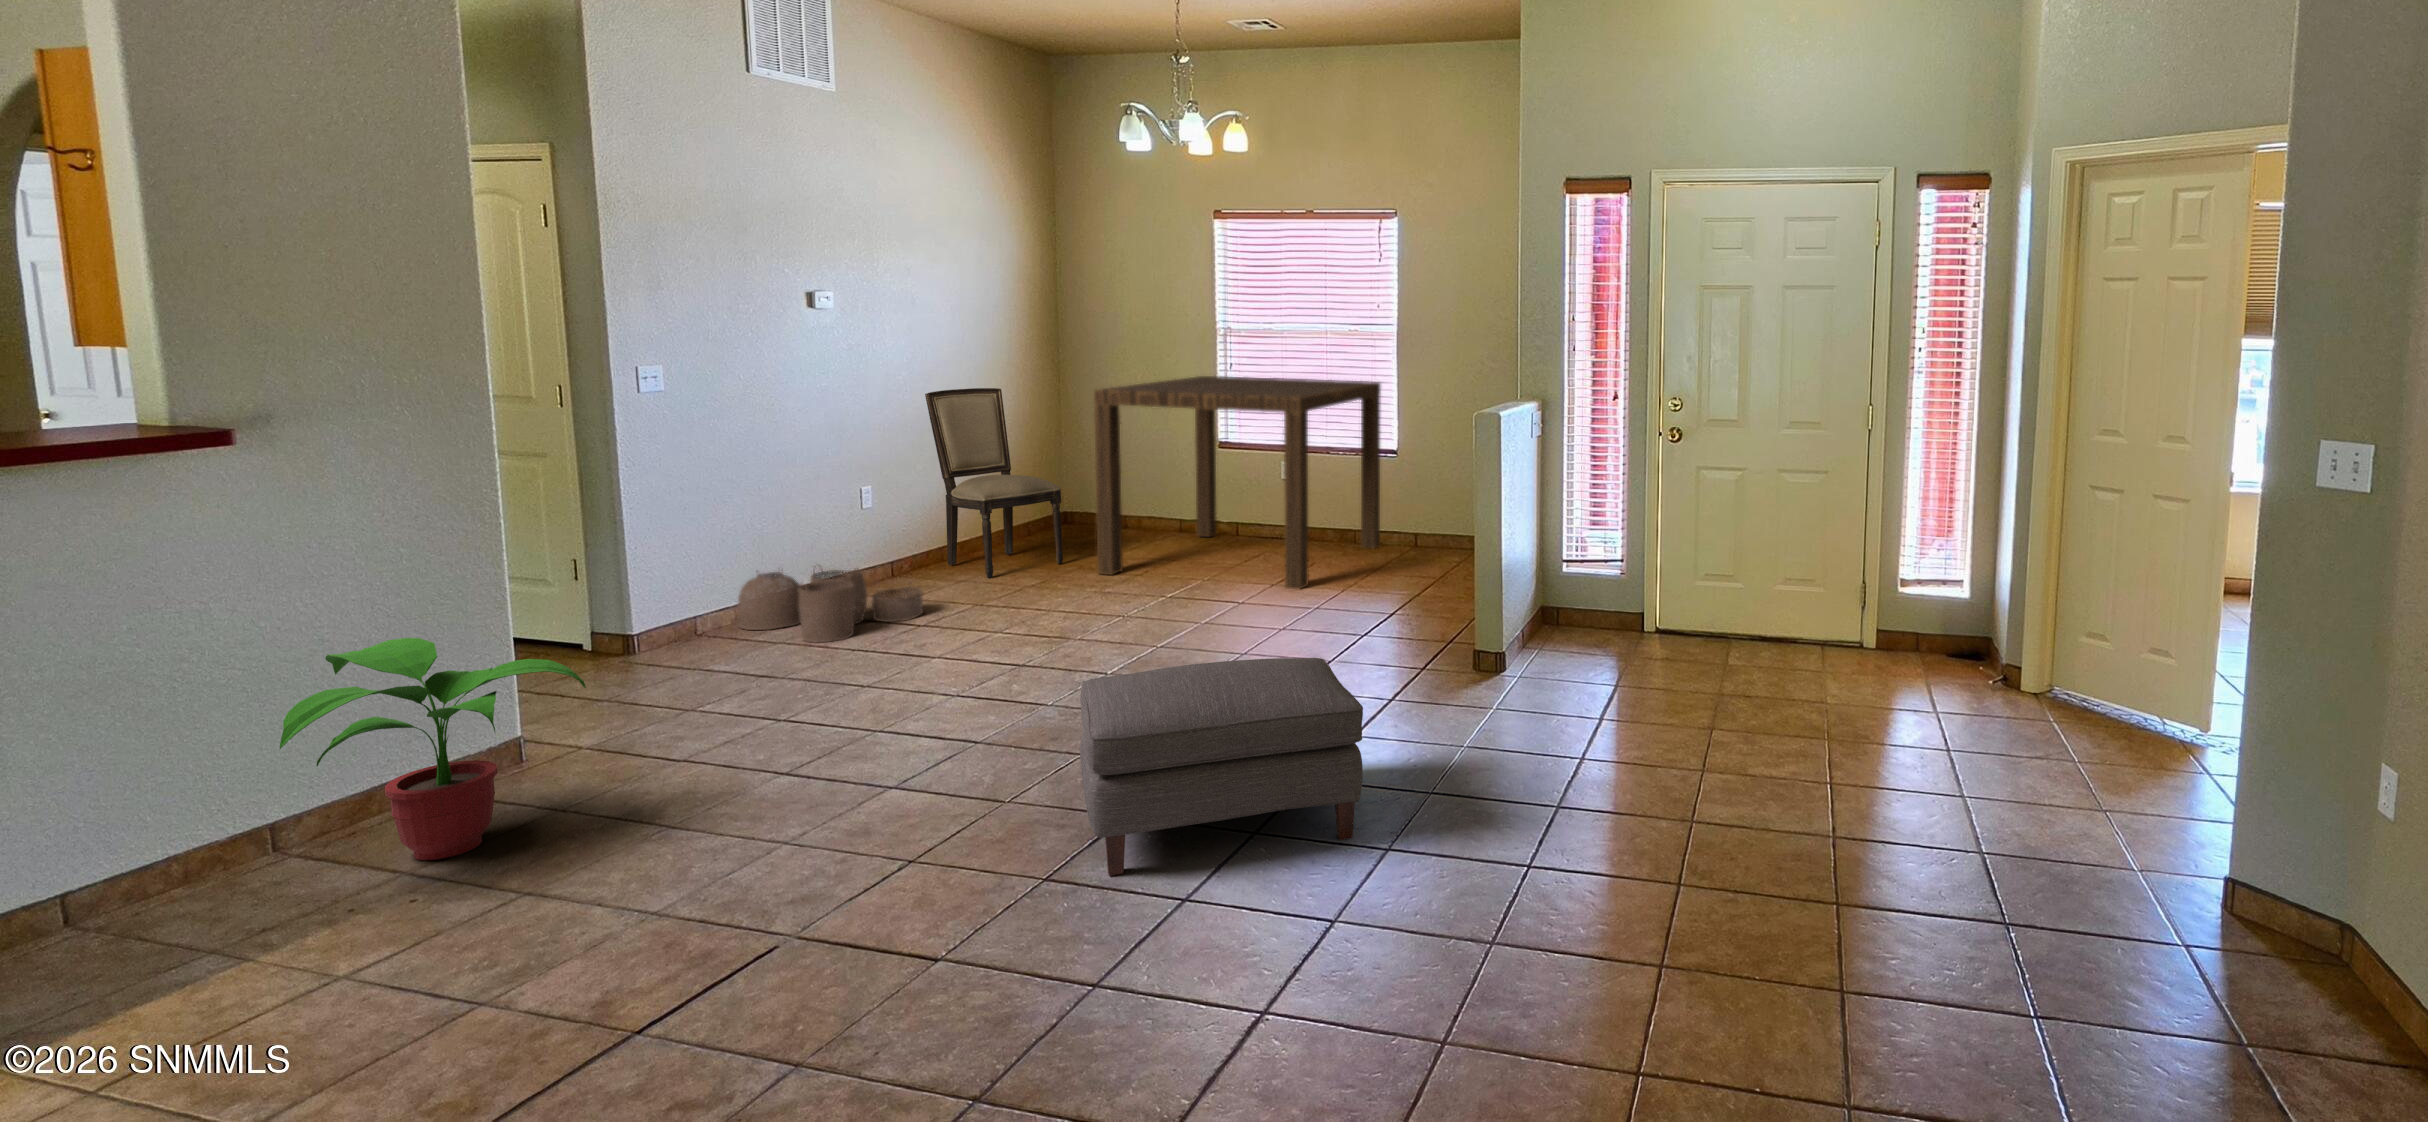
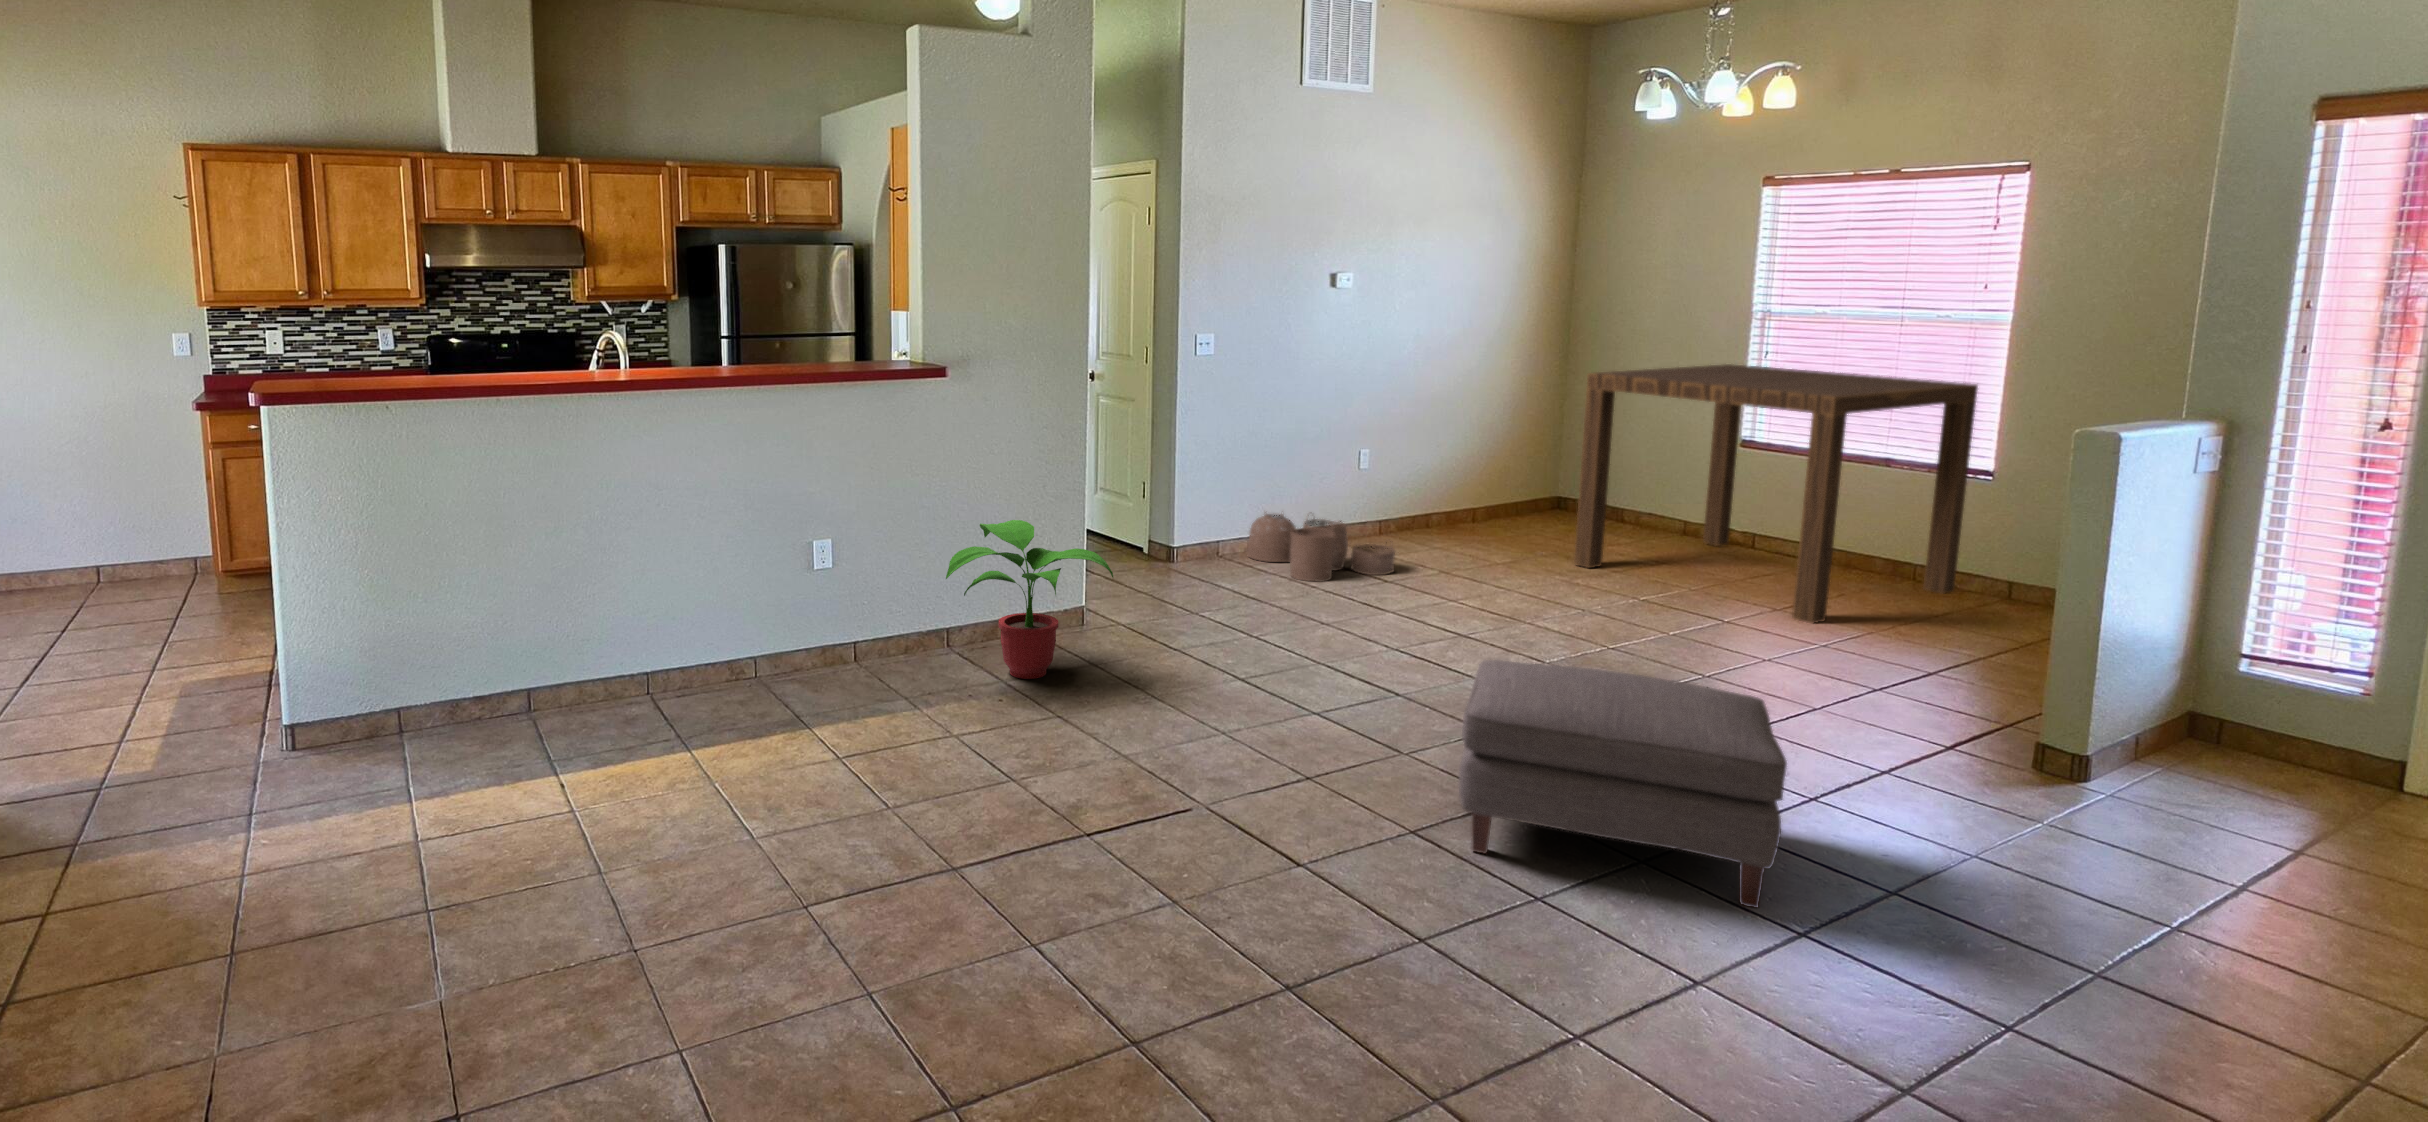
dining chair: present [925,388,1063,578] -> none [1425,365,1546,550]

